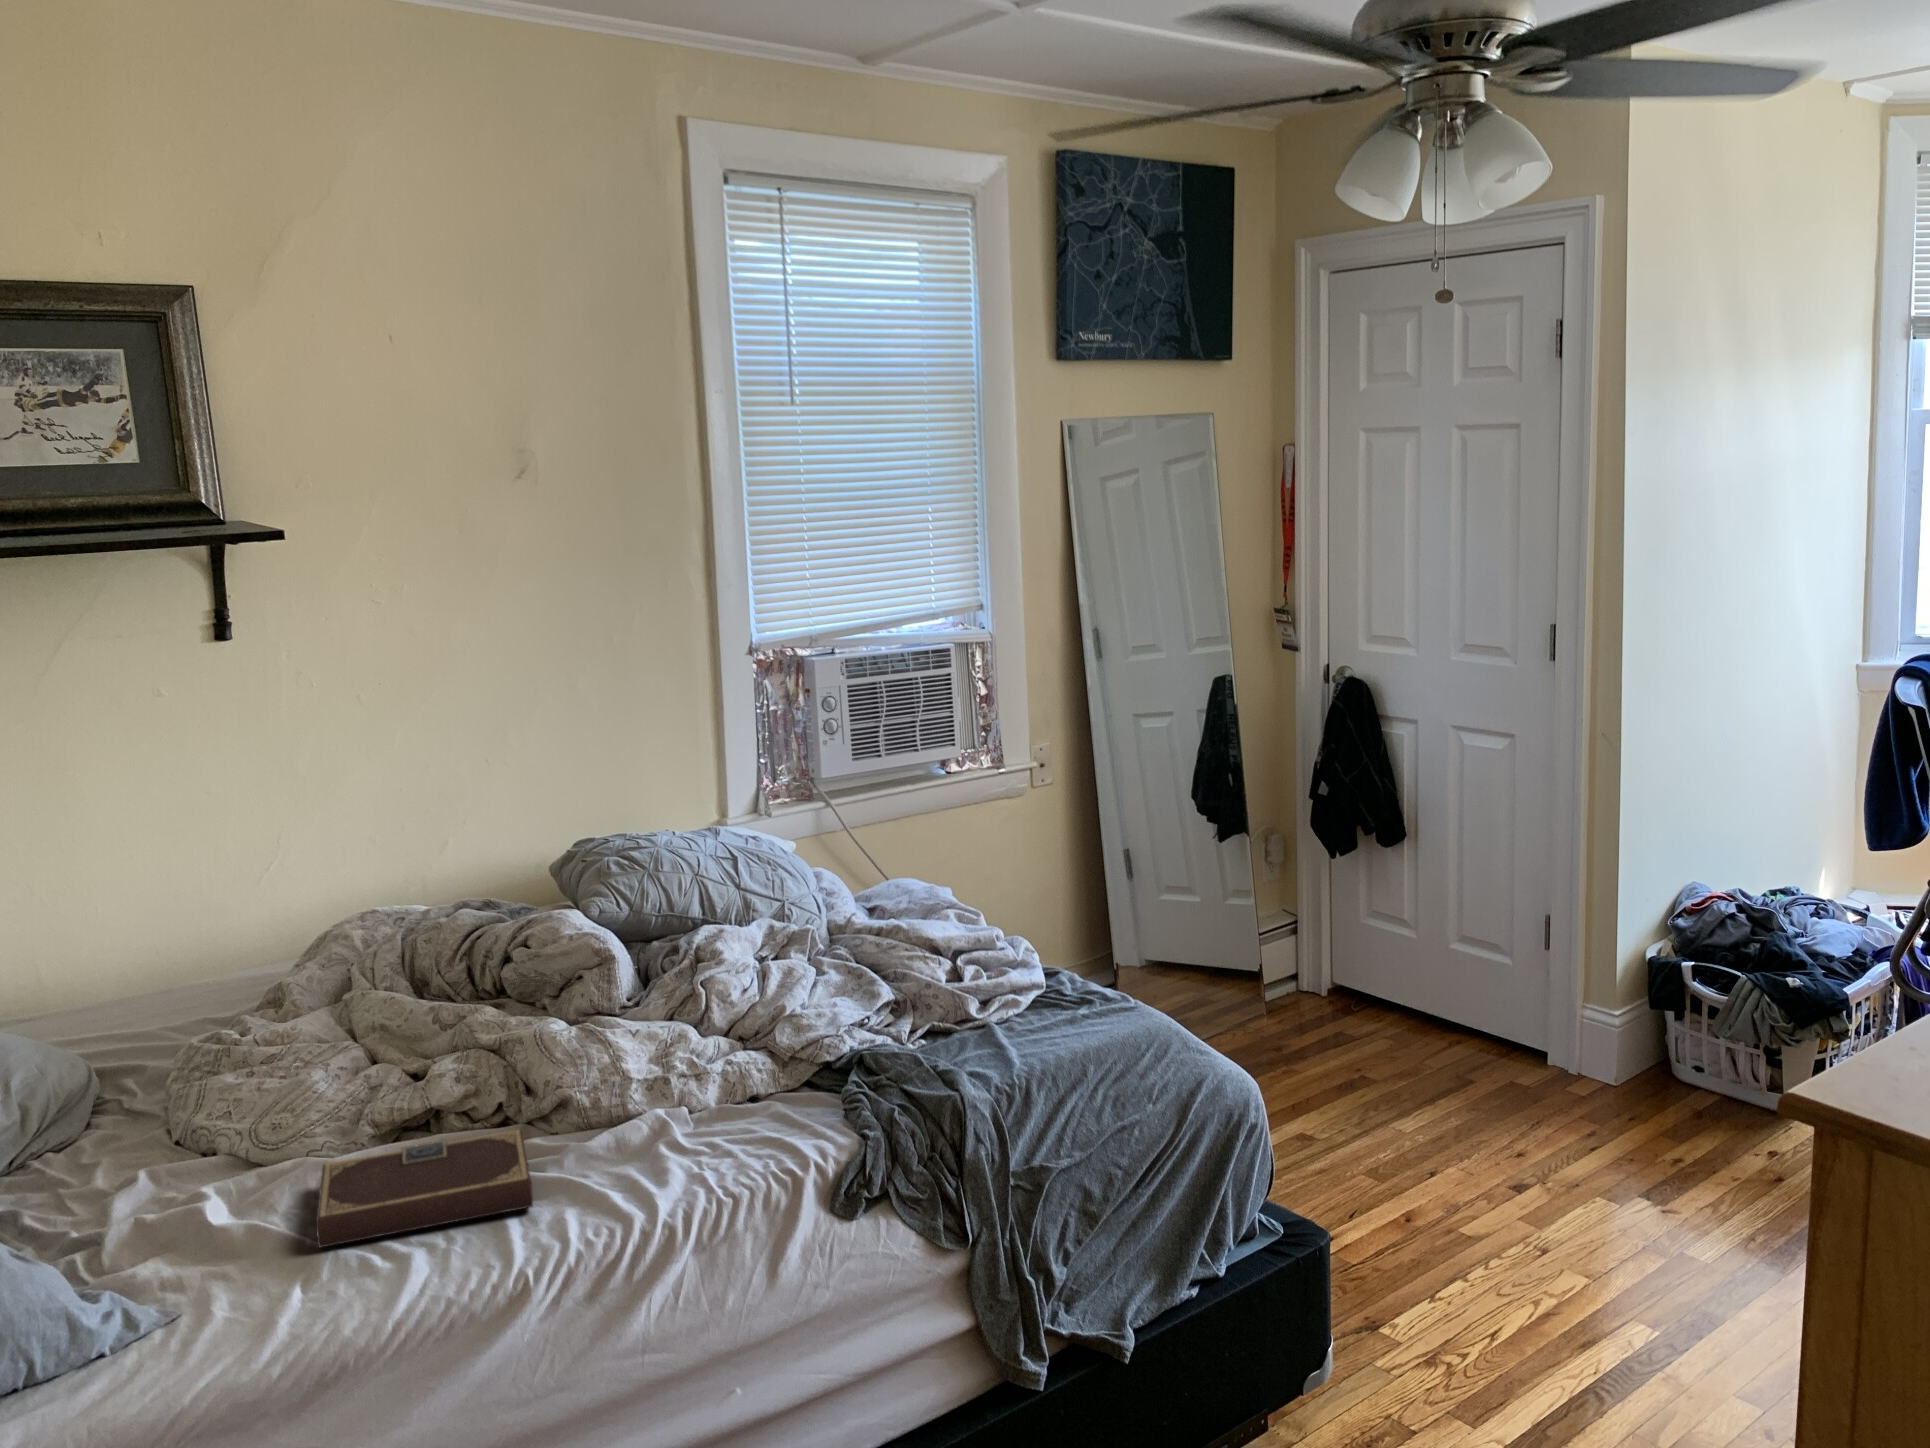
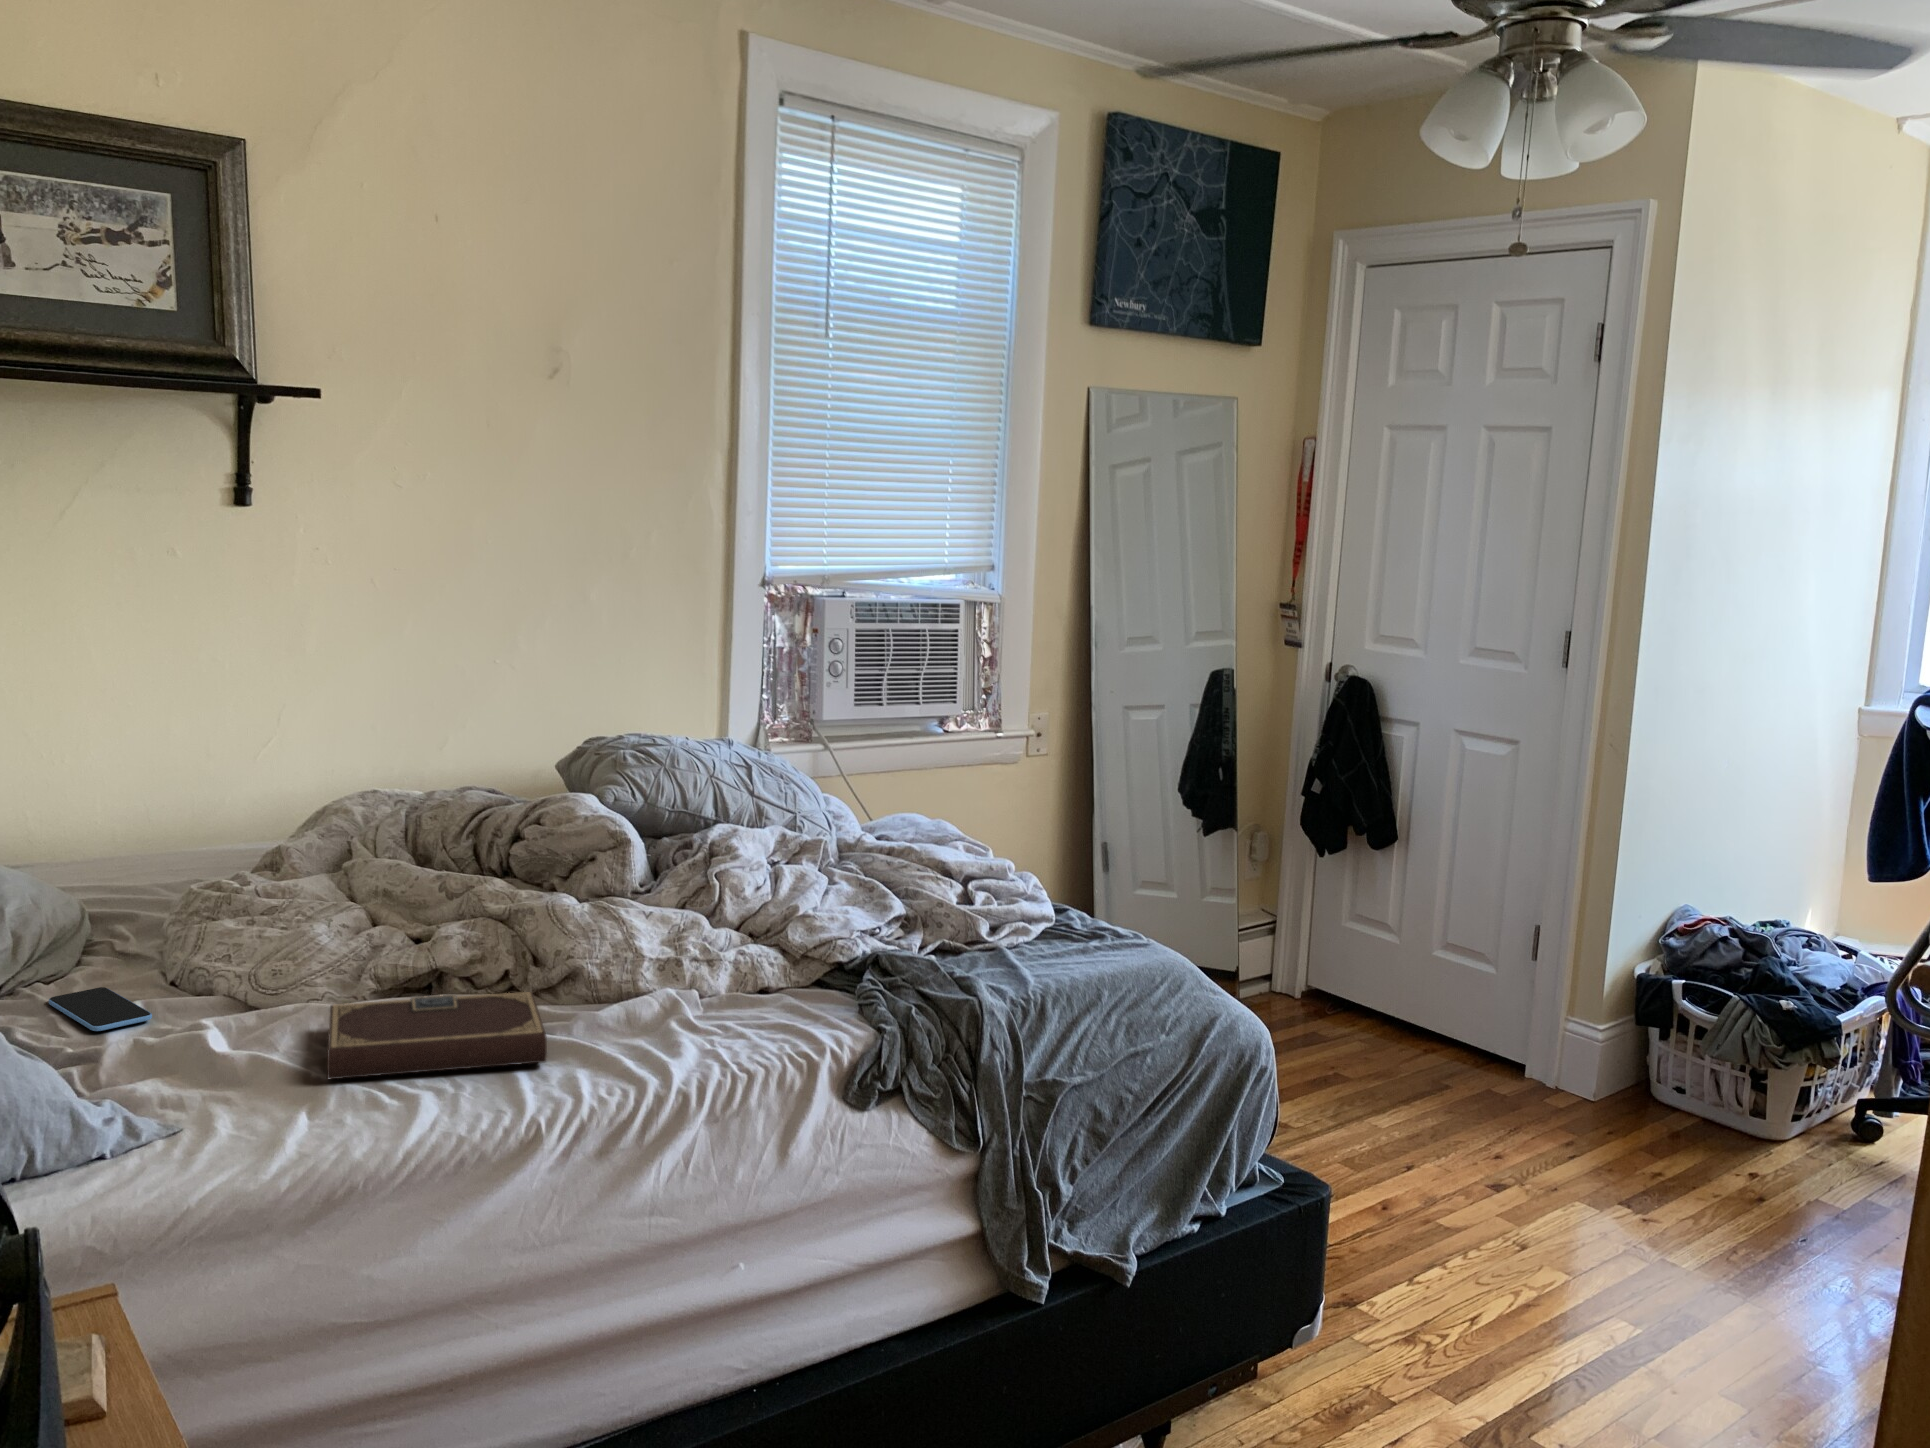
smartphone: none [52,1159,152,1212] -> present [49,987,152,1031]

